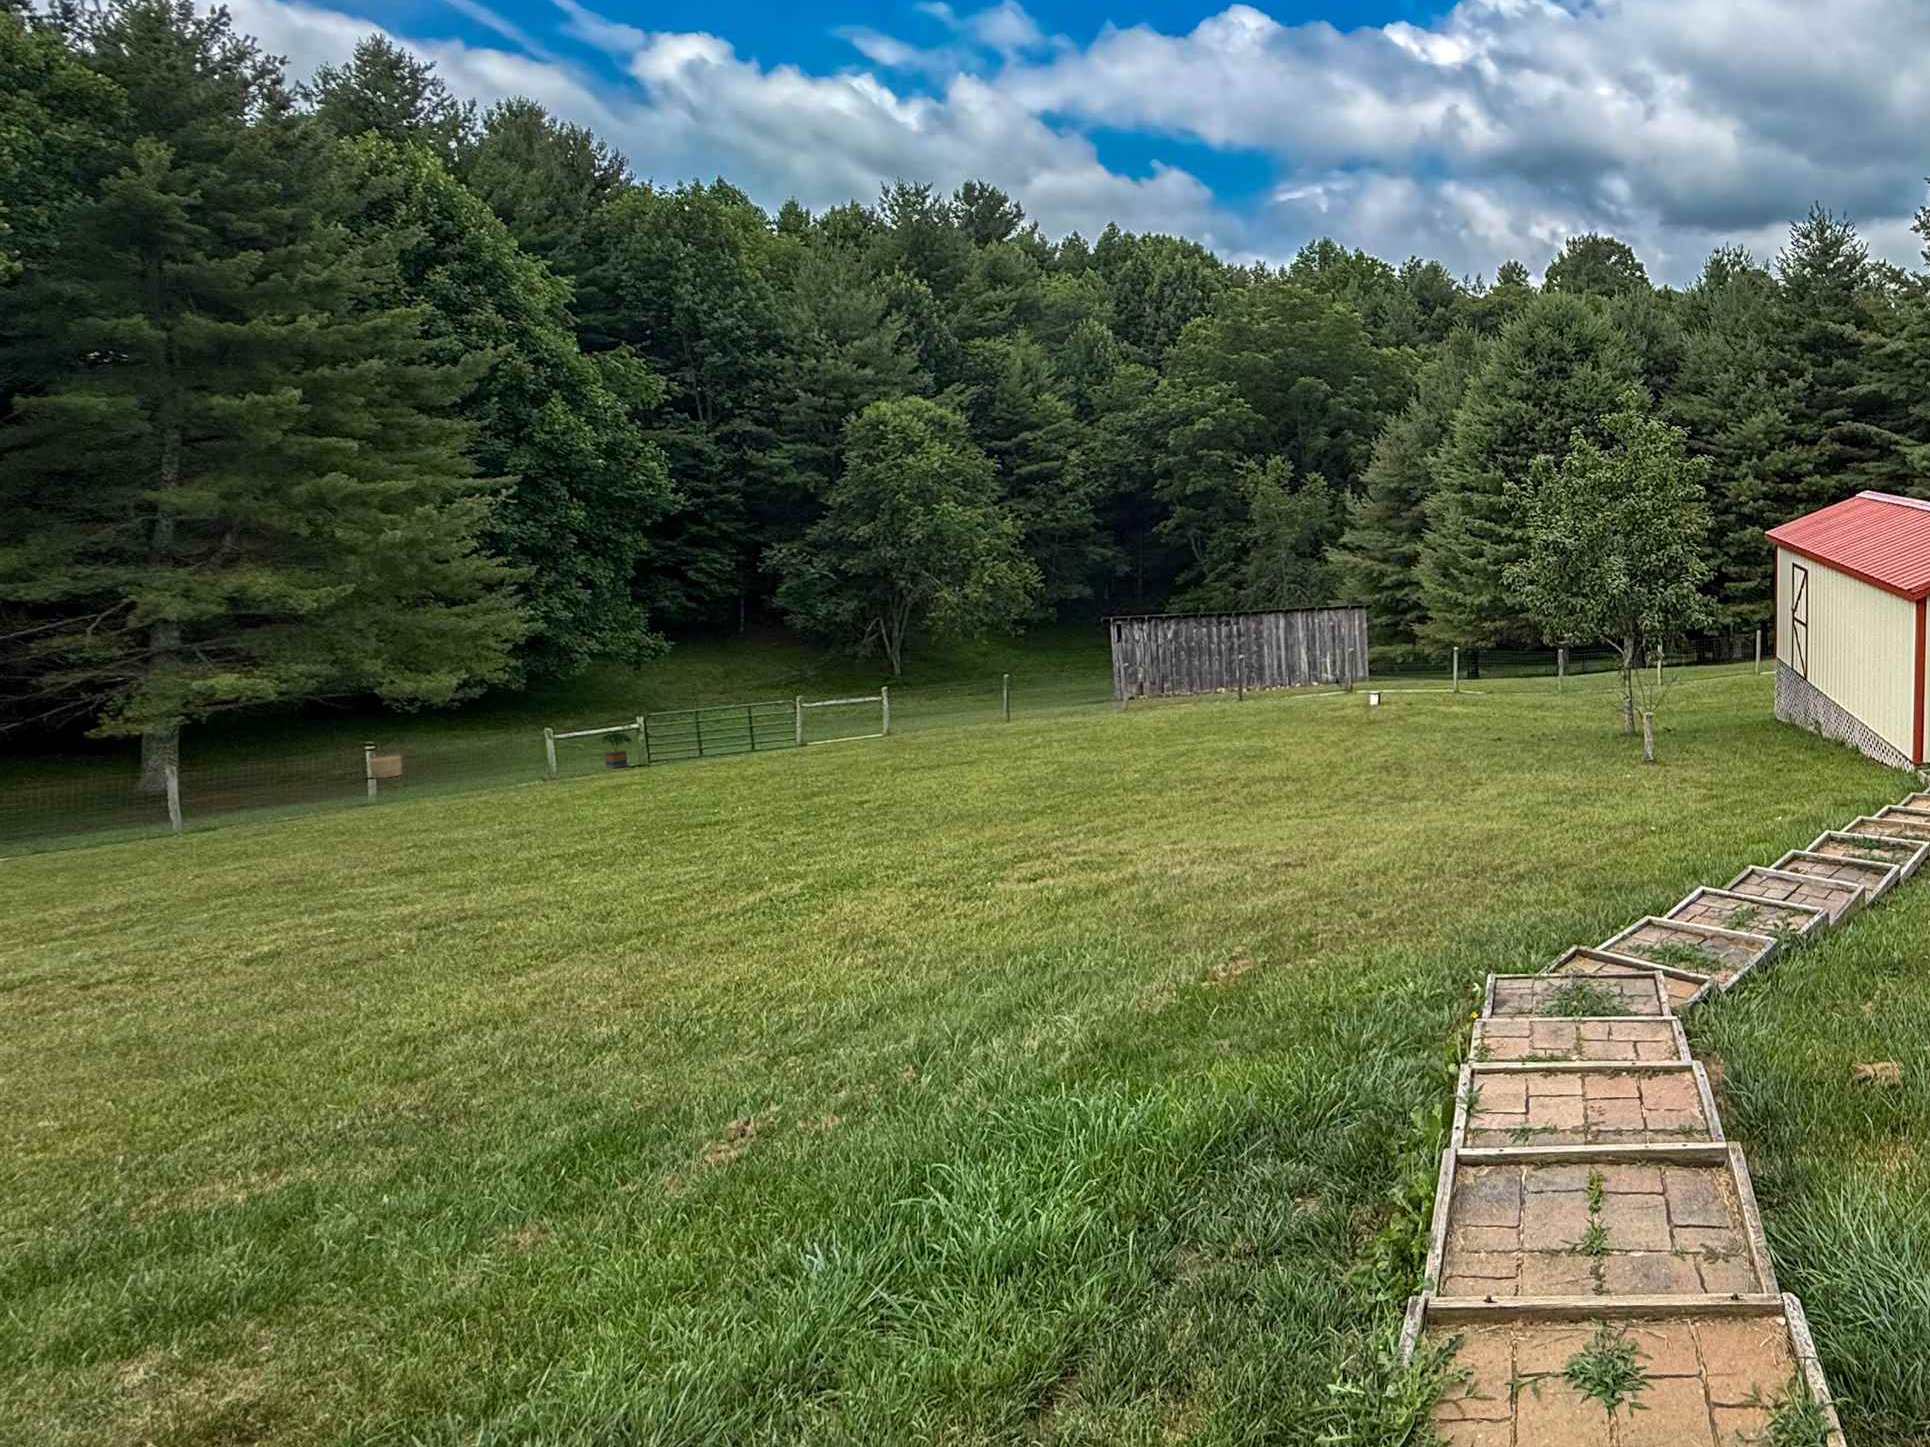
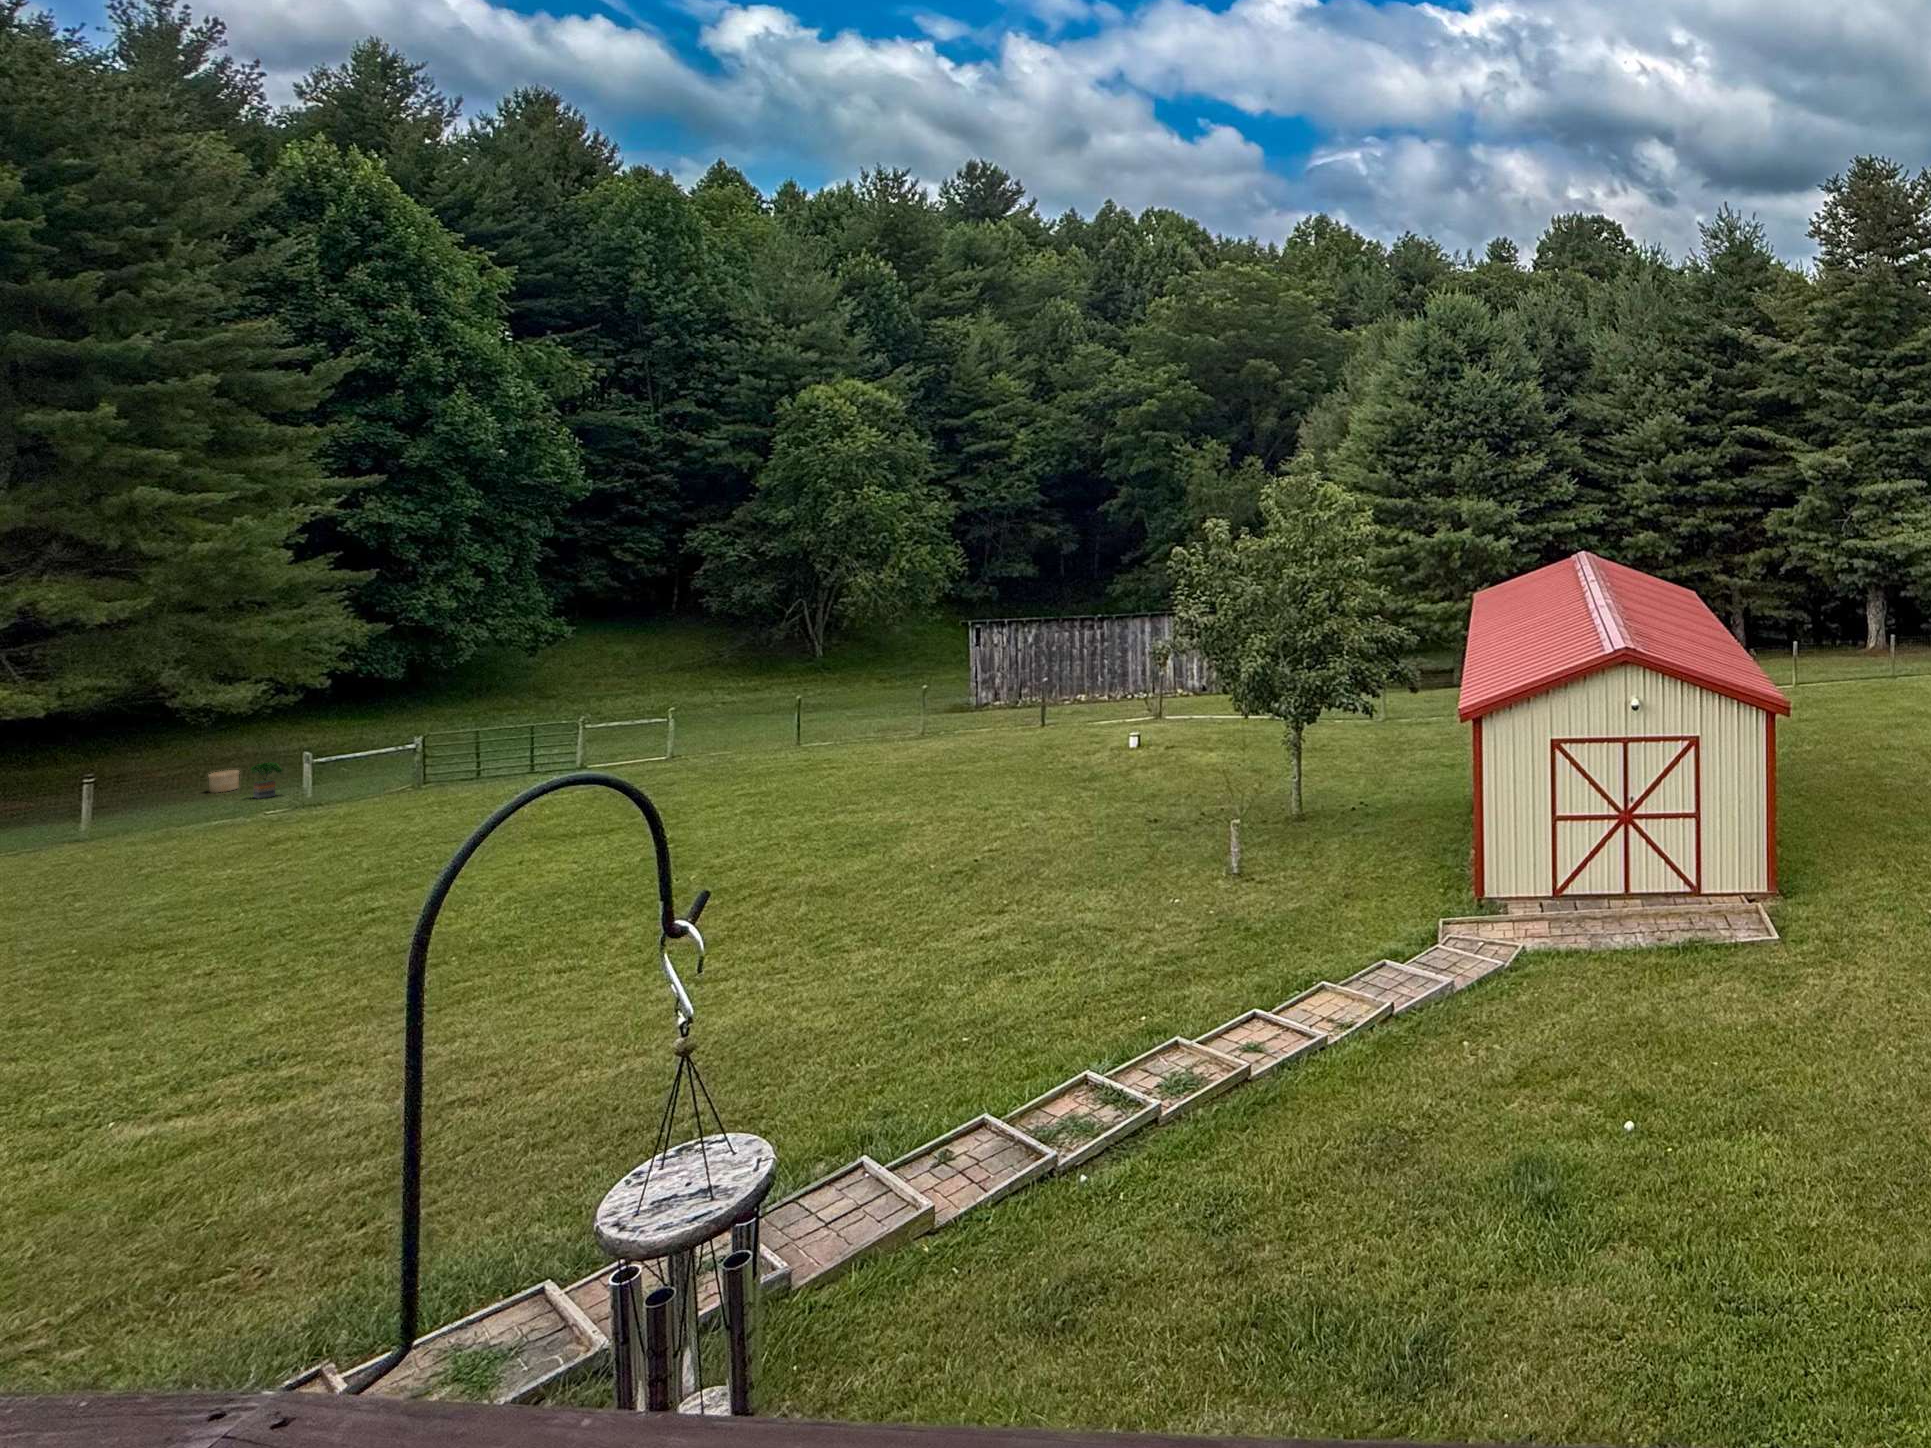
potted tree: present [602,733,632,768] -> present [251,762,282,799]

